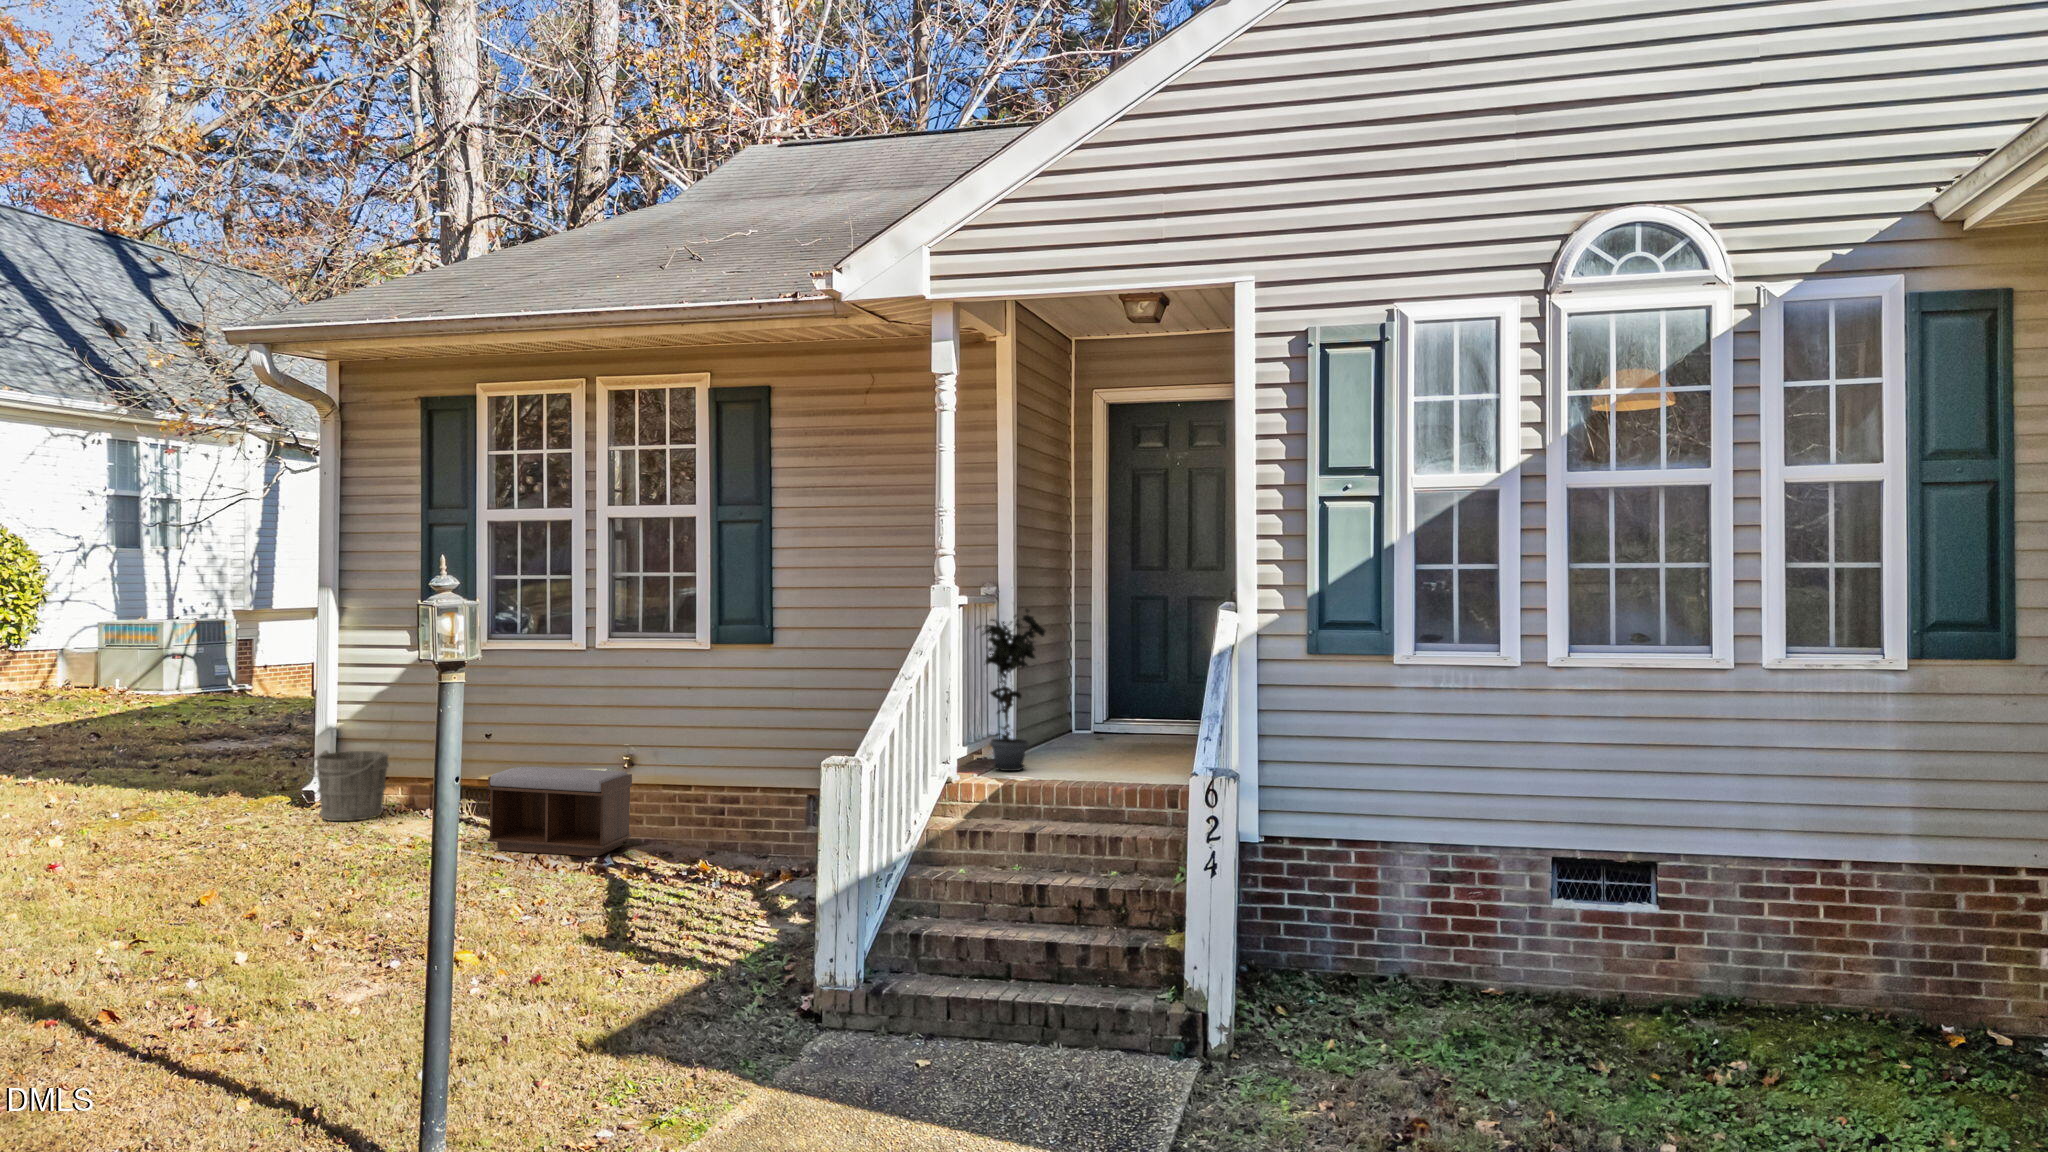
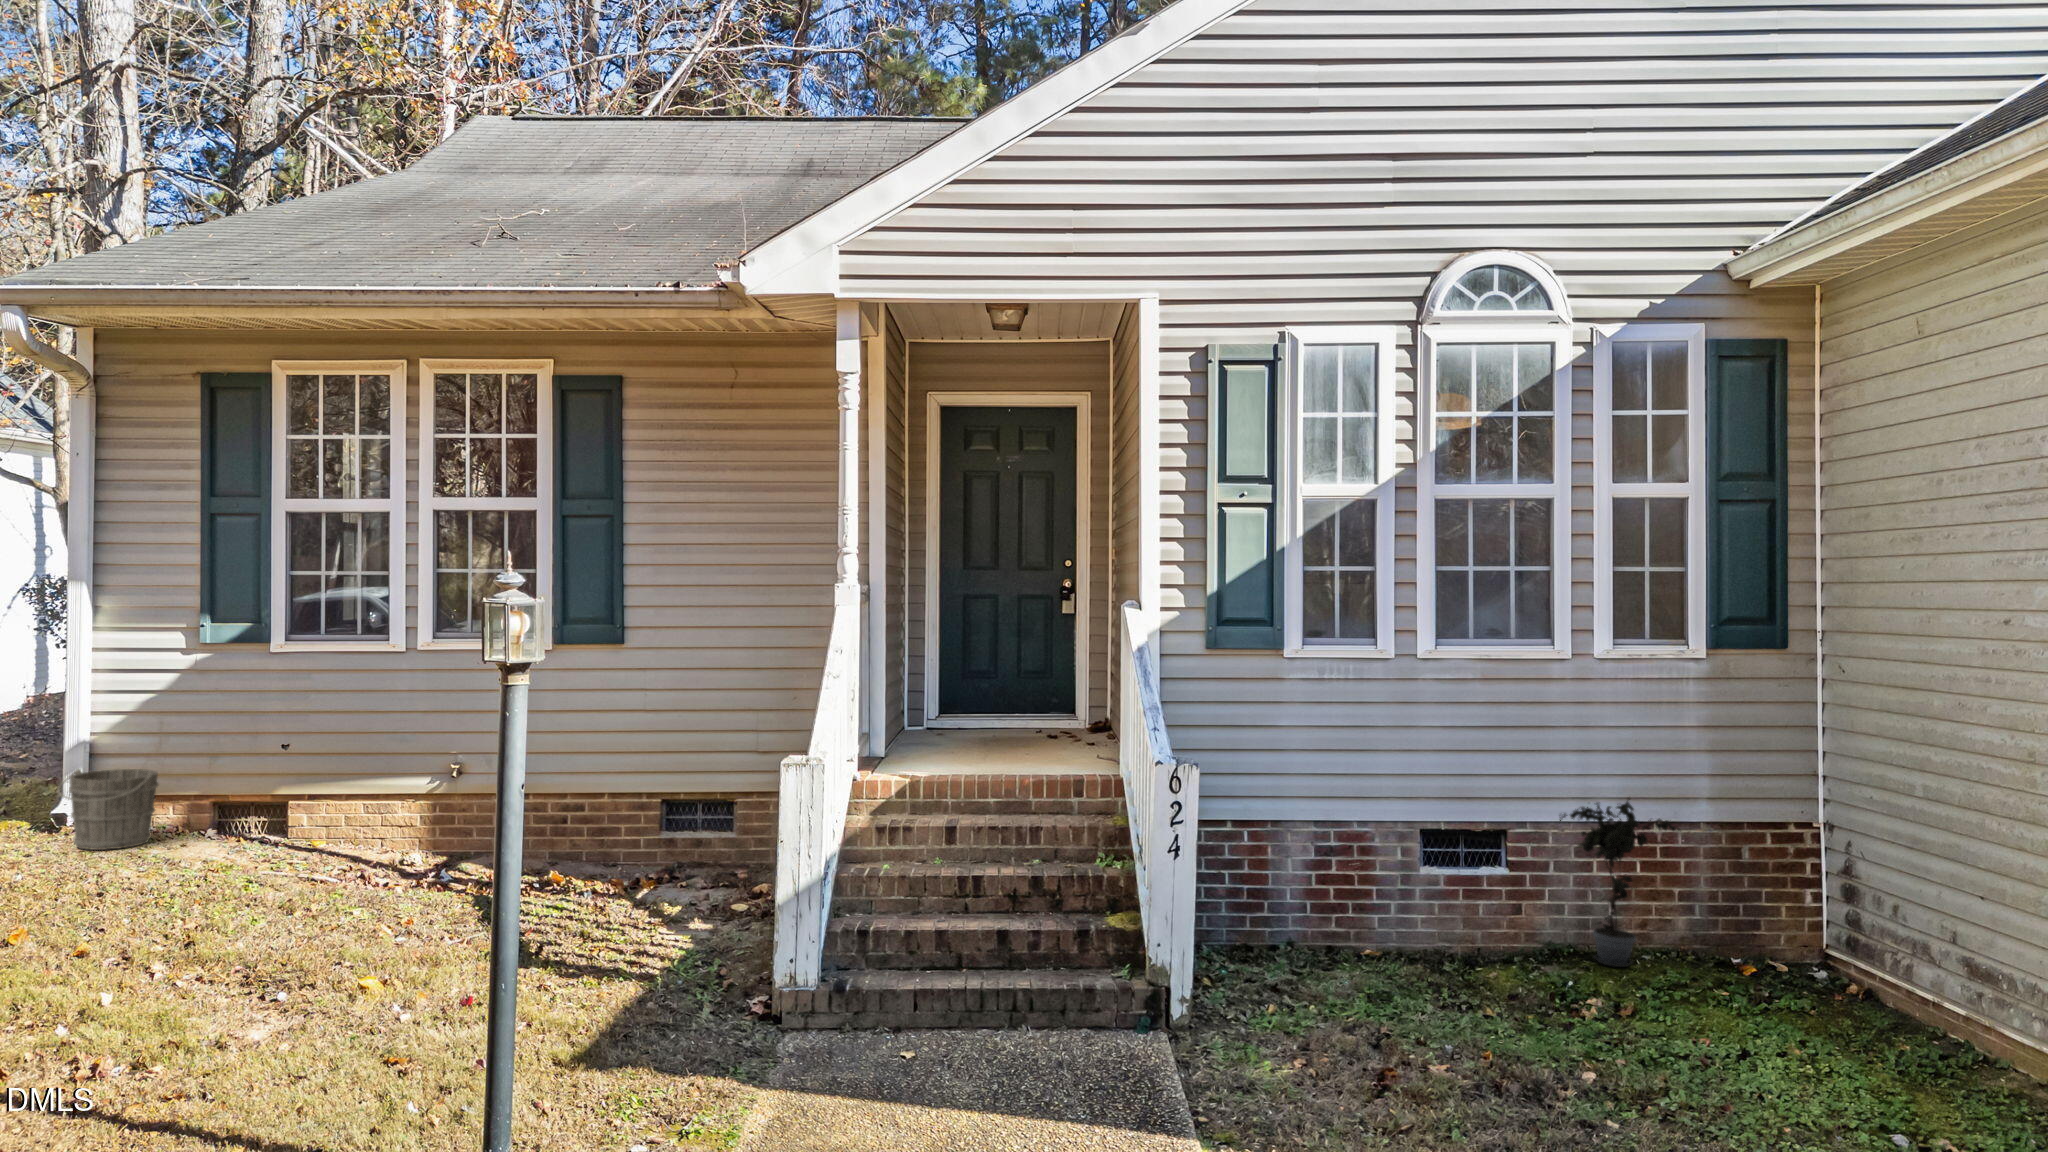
potted plant: present [976,609,1045,771] -> present [1560,798,1680,967]
bench: present [487,767,632,856] -> none [297,781,462,874]

